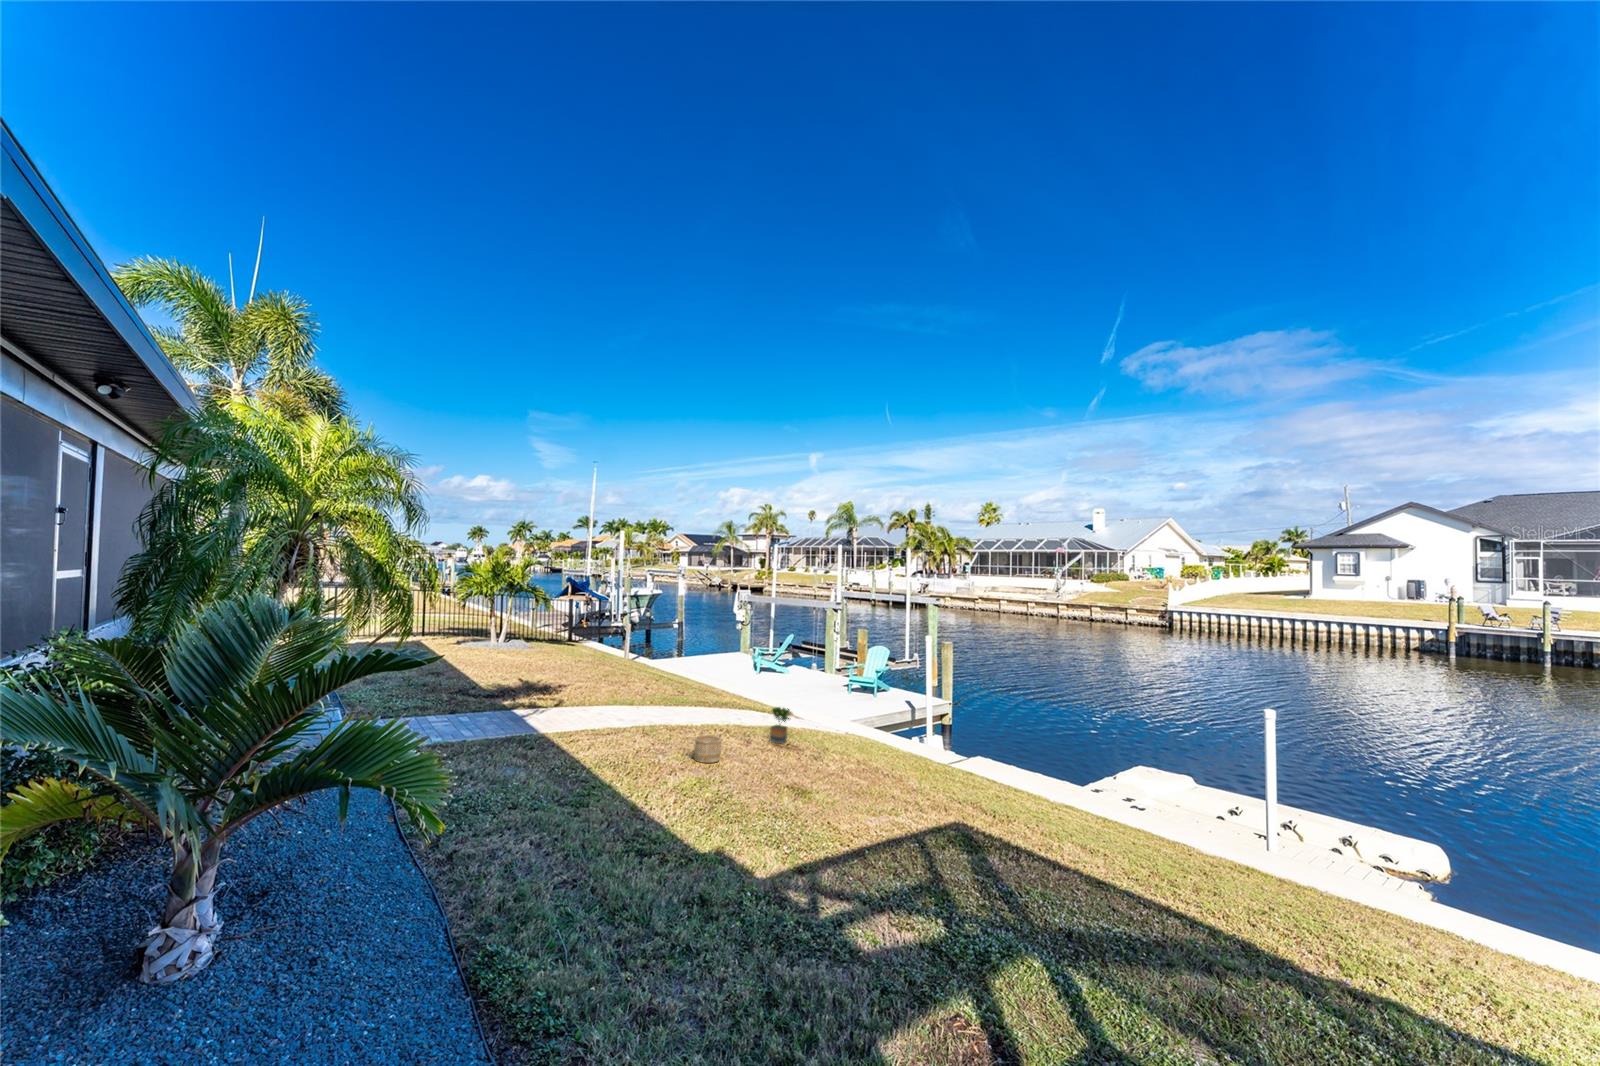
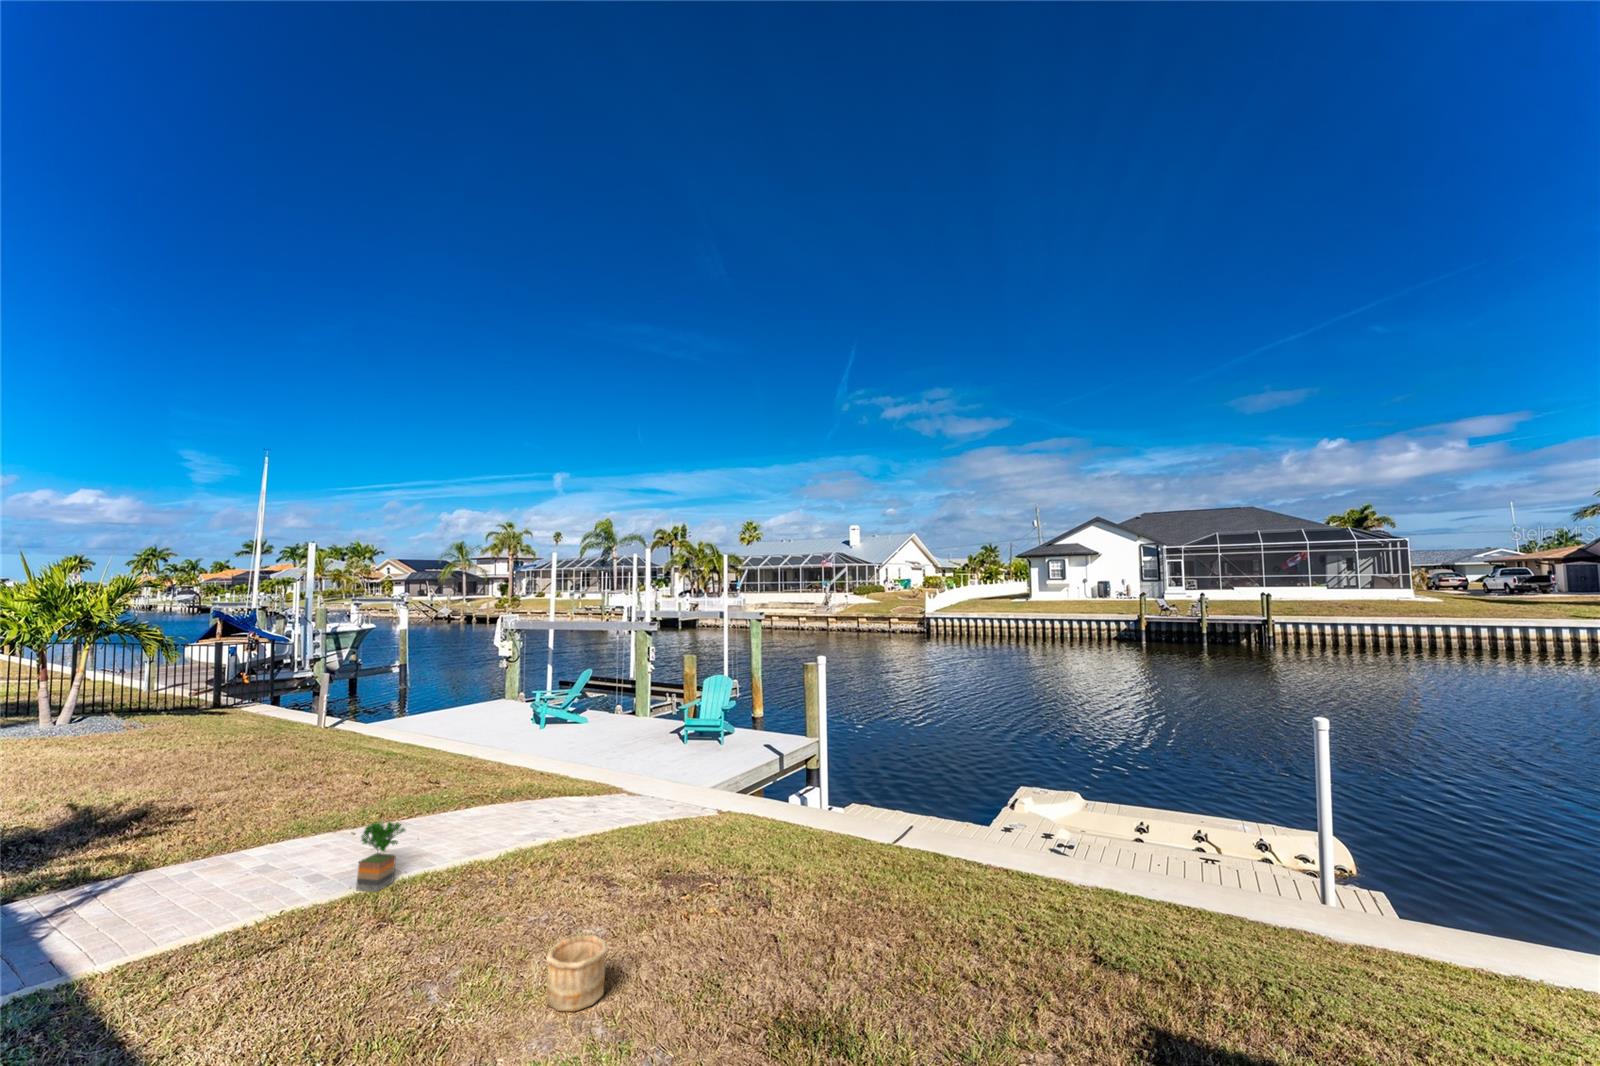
wooden bucket: present [694,735,722,763] -> present [546,935,607,1011]

